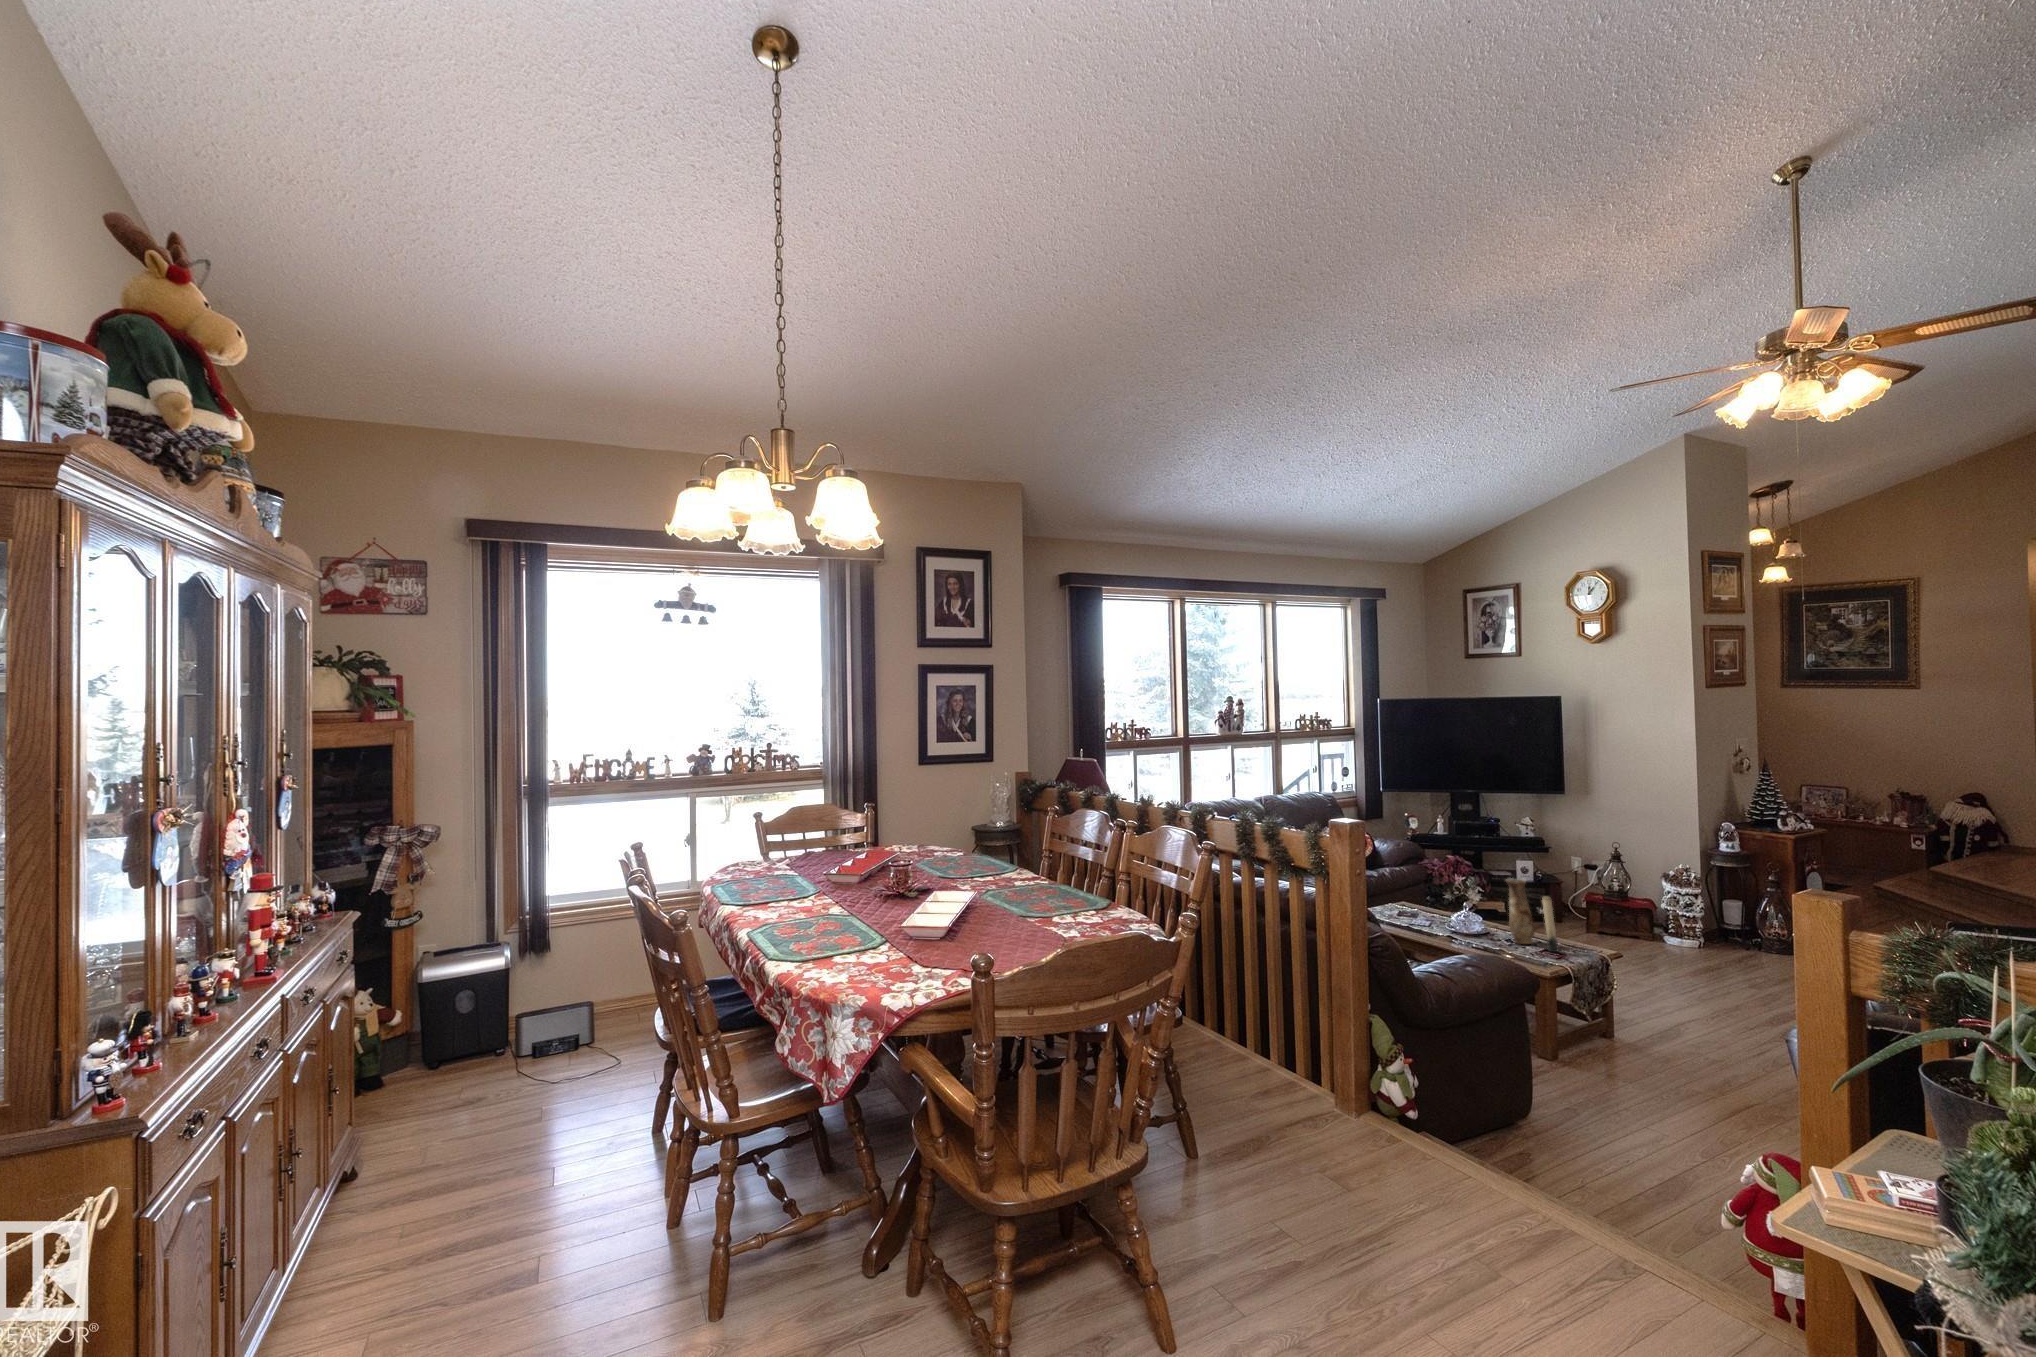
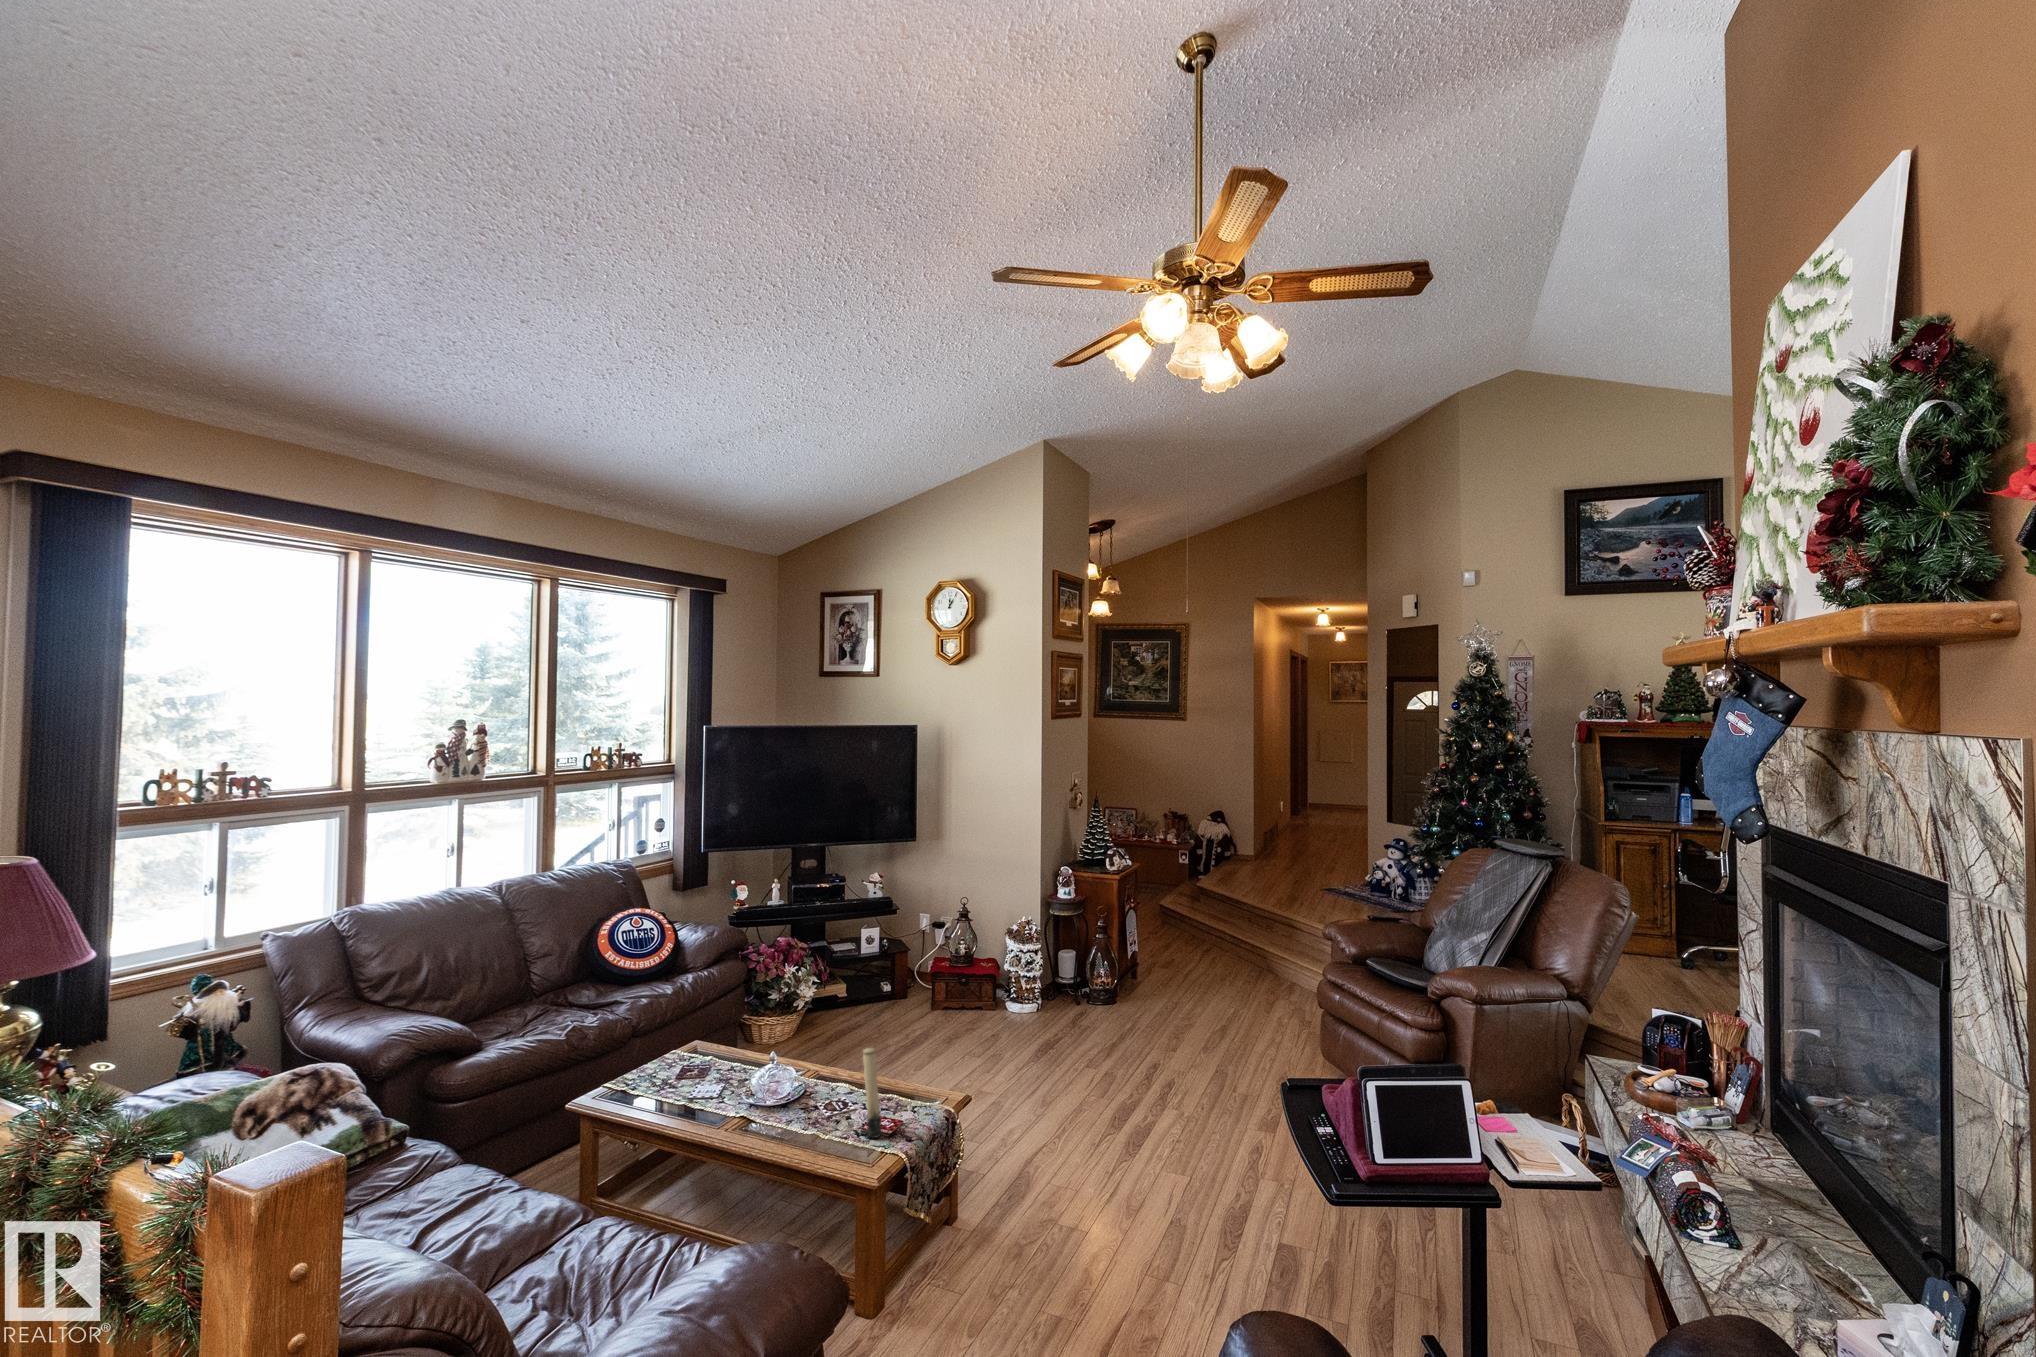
vase: present [1506,878,1535,944] -> none [815,1016,853,1126]

